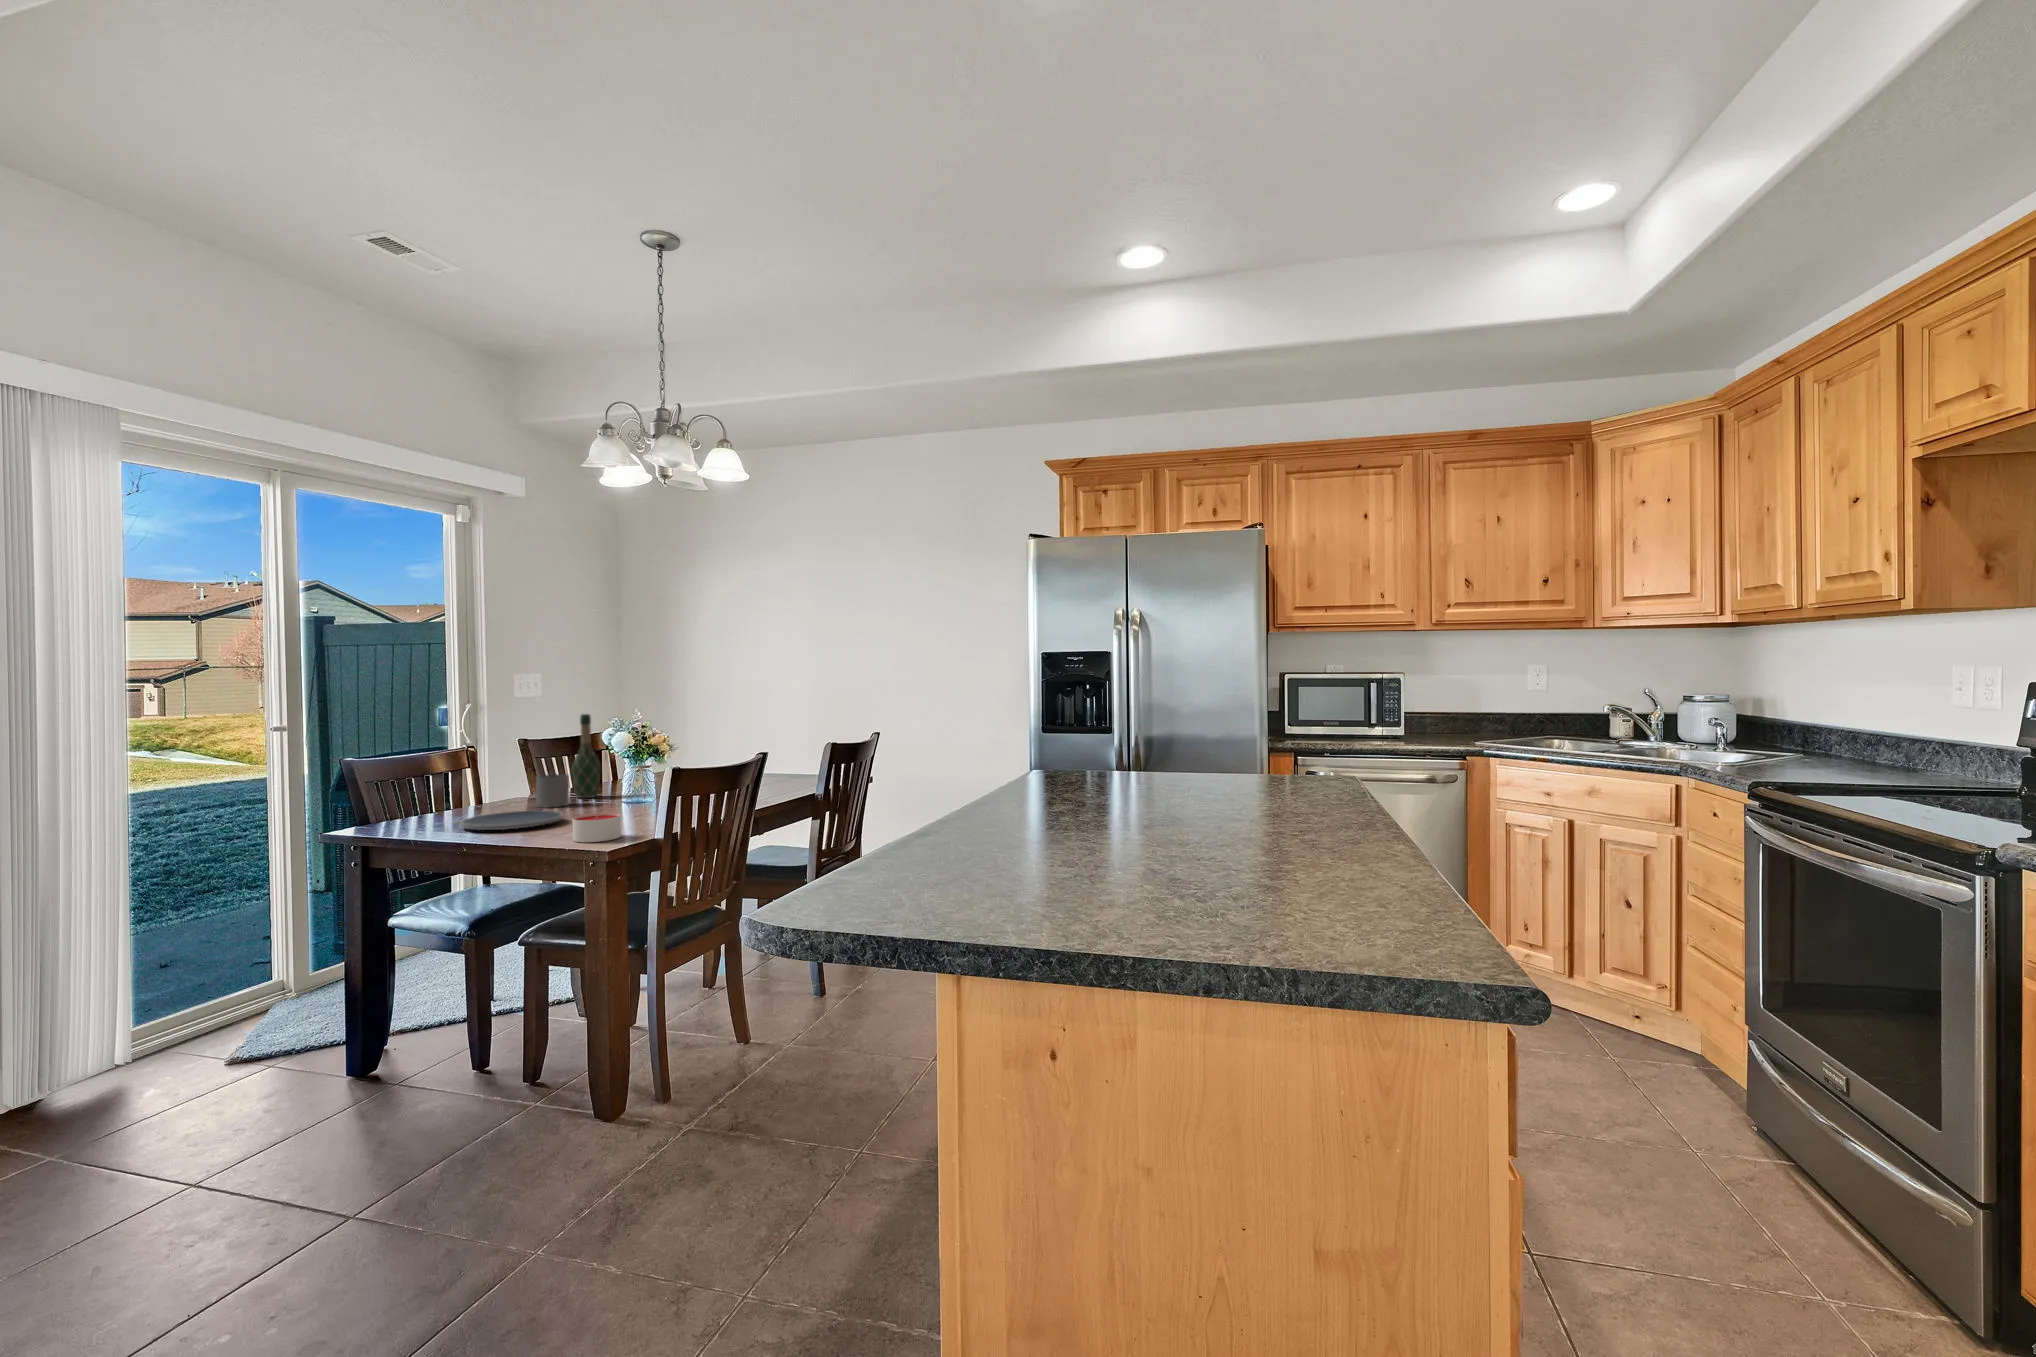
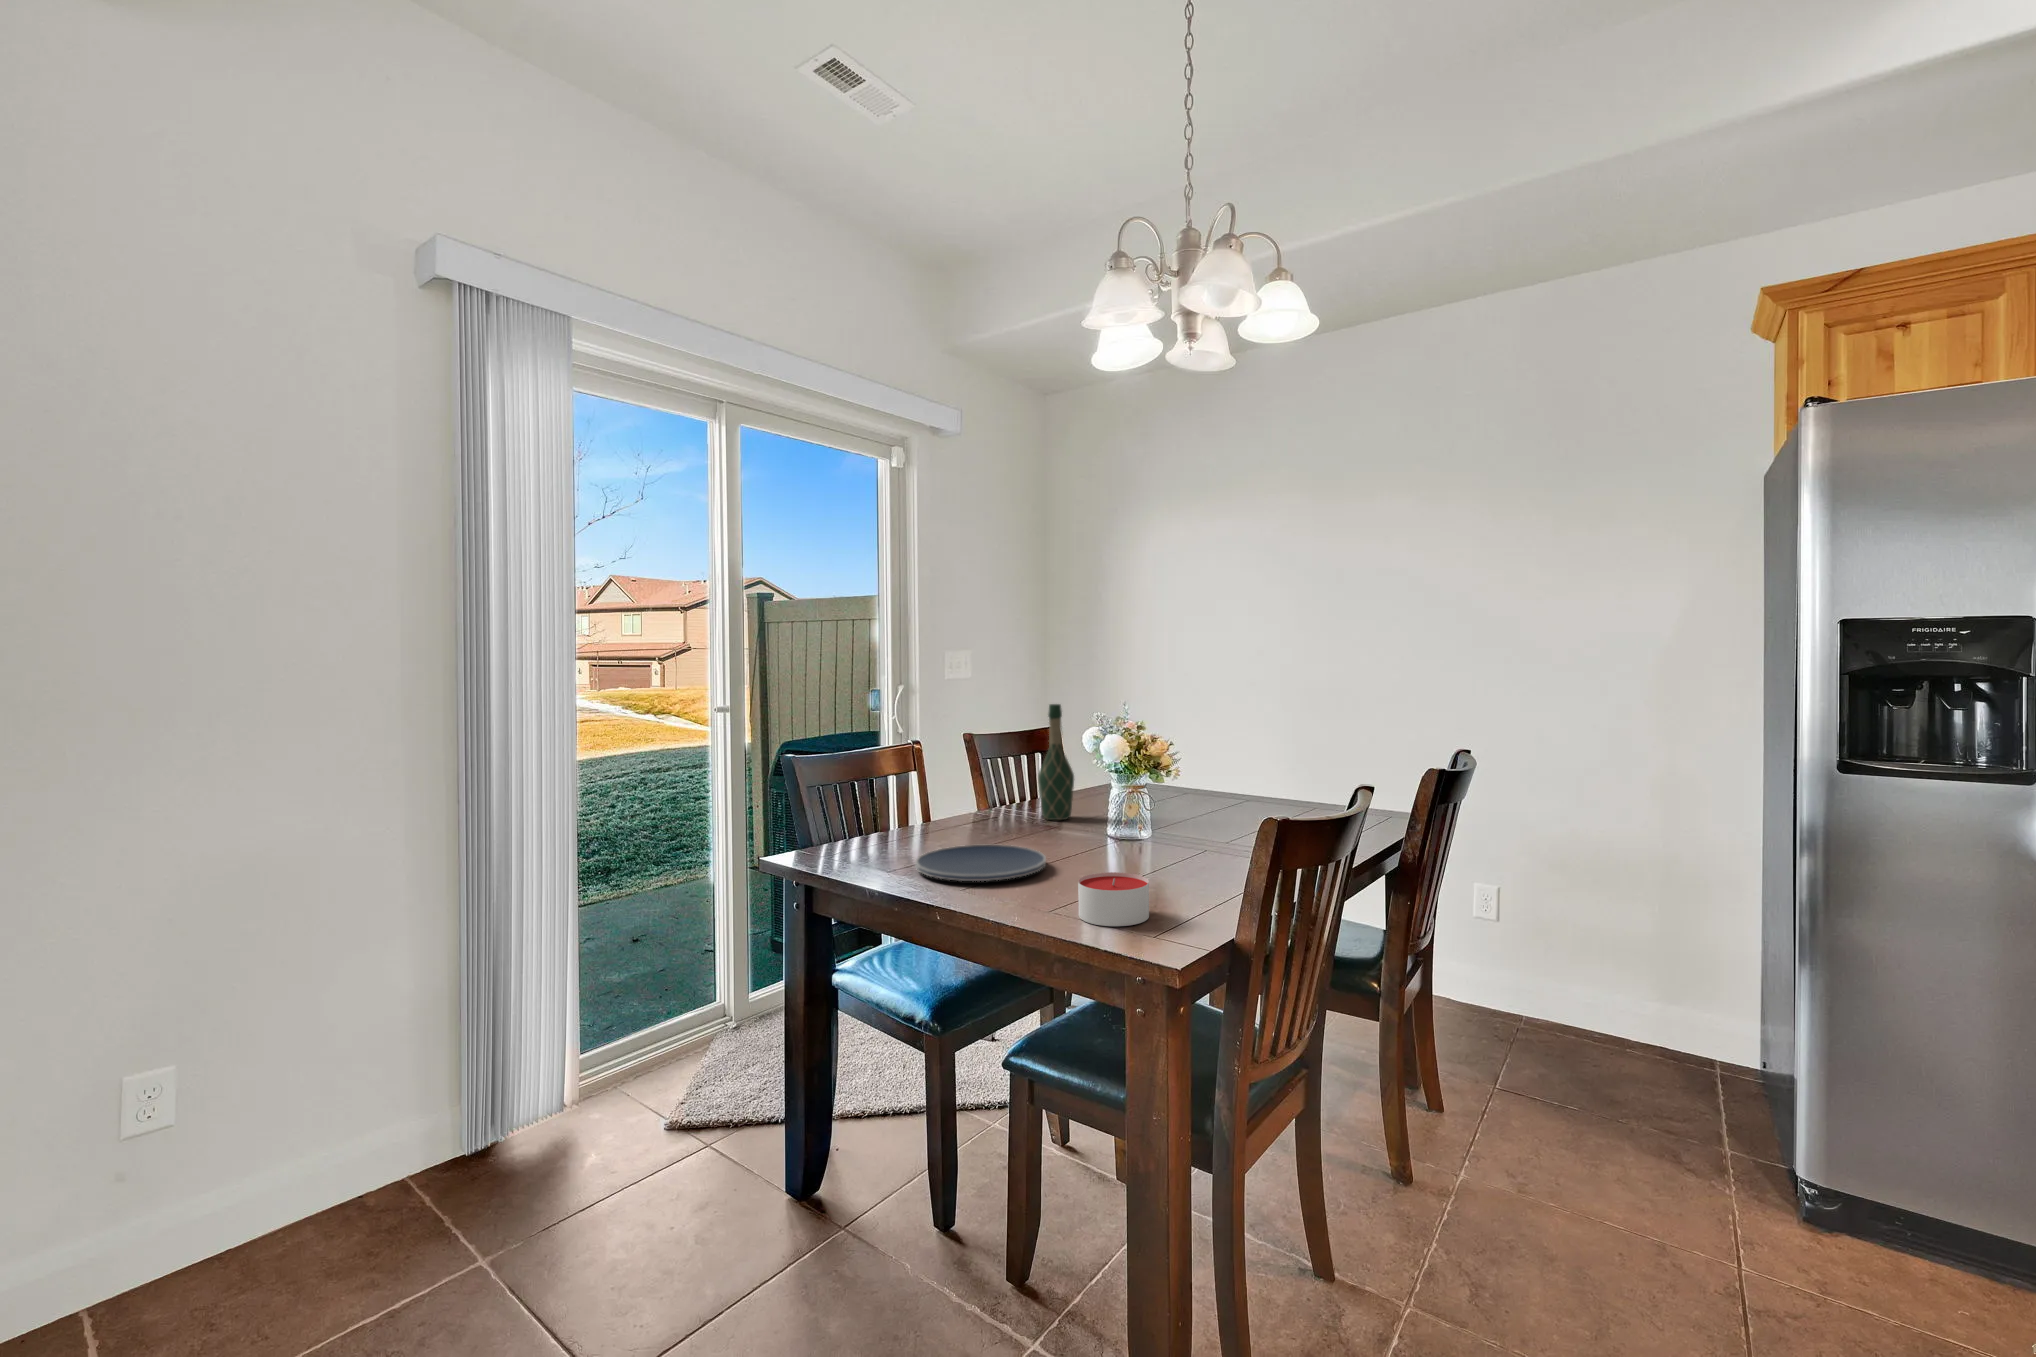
cup: present [536,774,569,808] -> none [999,787,1040,835]

